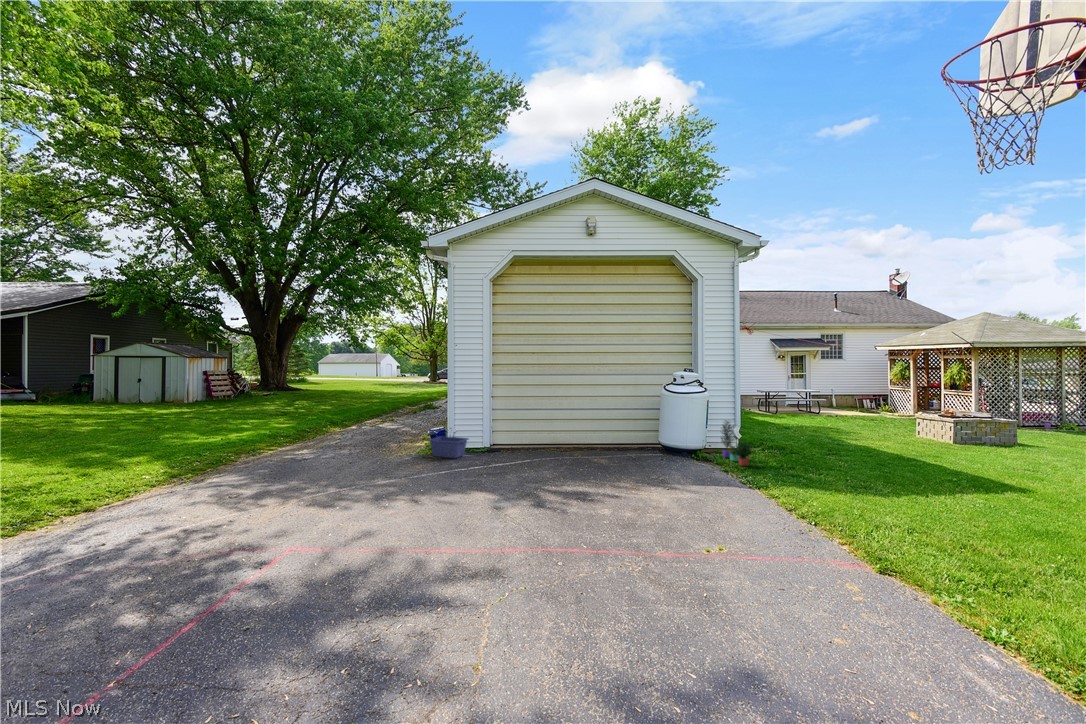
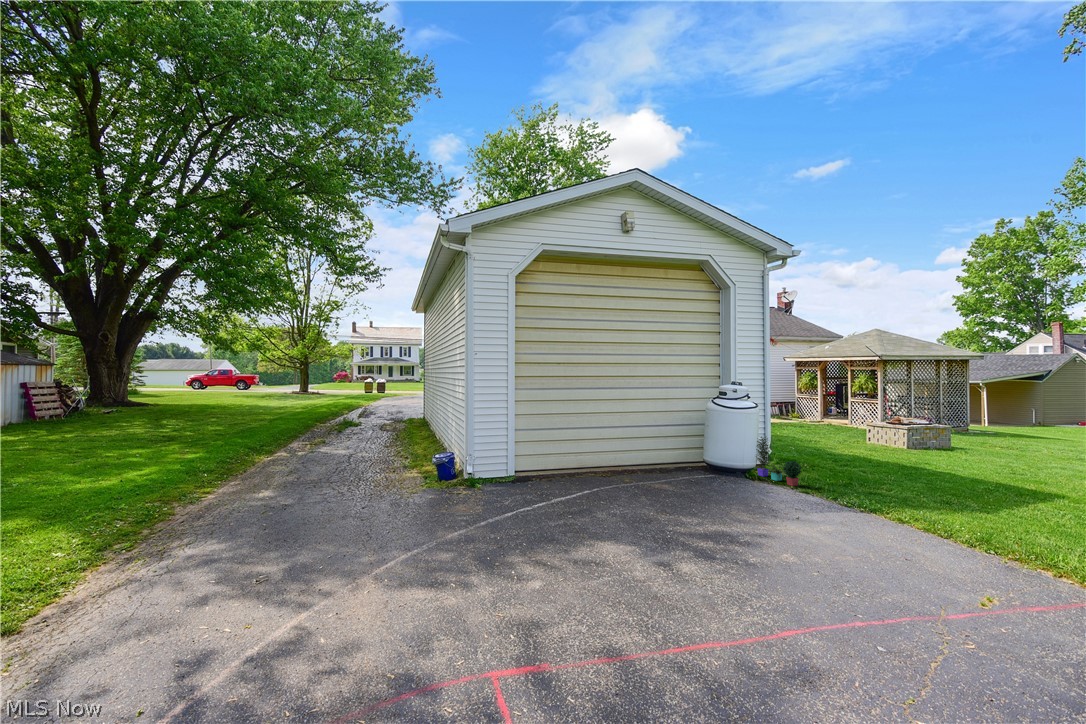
storage bin: present [429,436,469,458] -> none [439,468,489,497]

